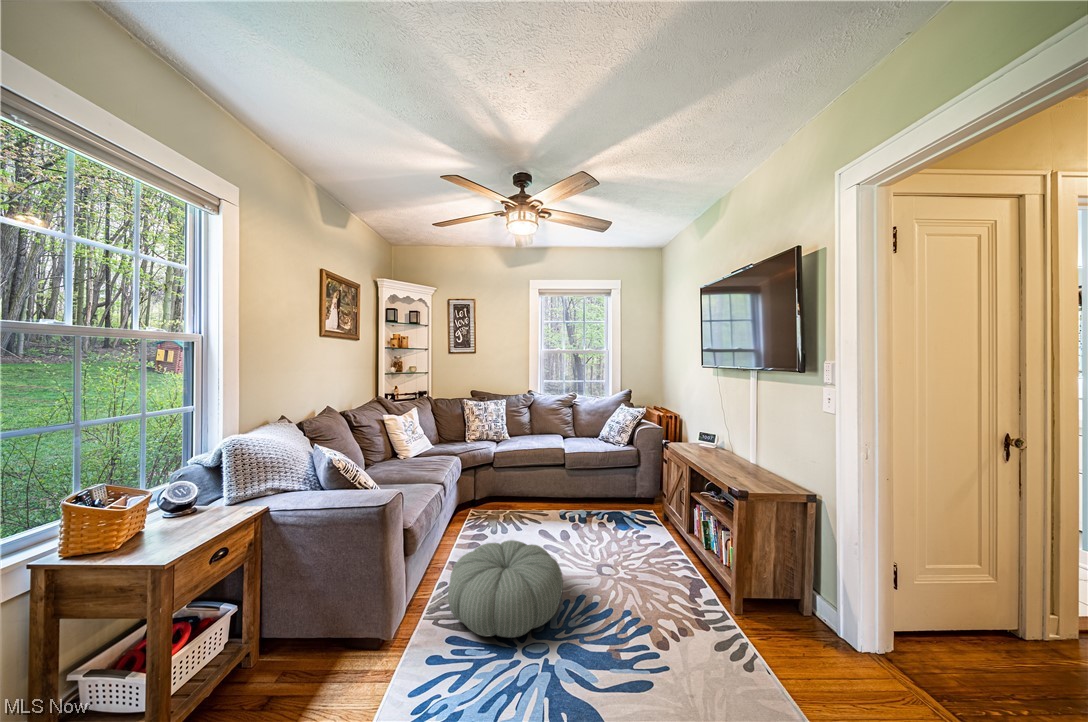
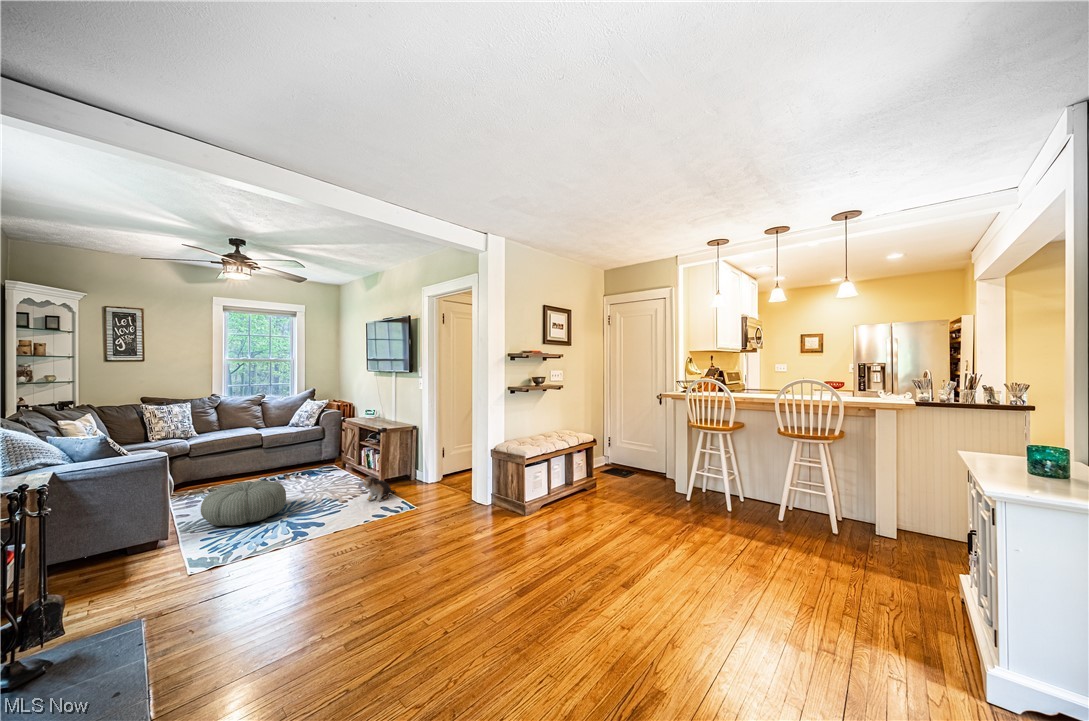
plush toy: none [690,610,768,677] -> present [360,476,395,501]

